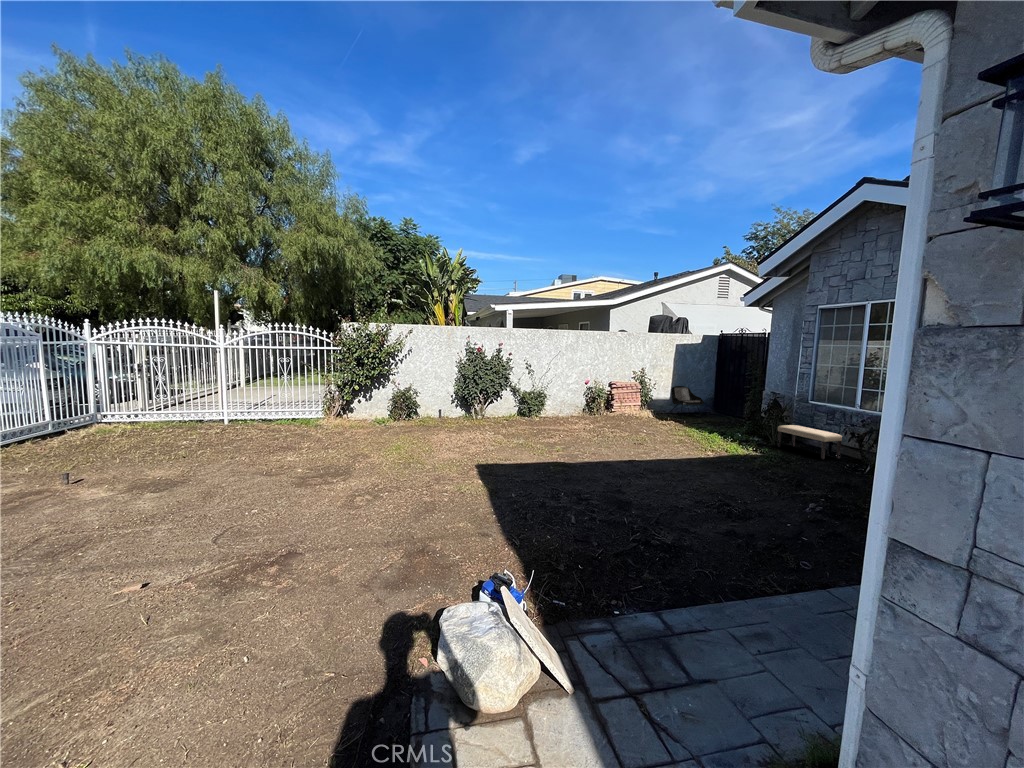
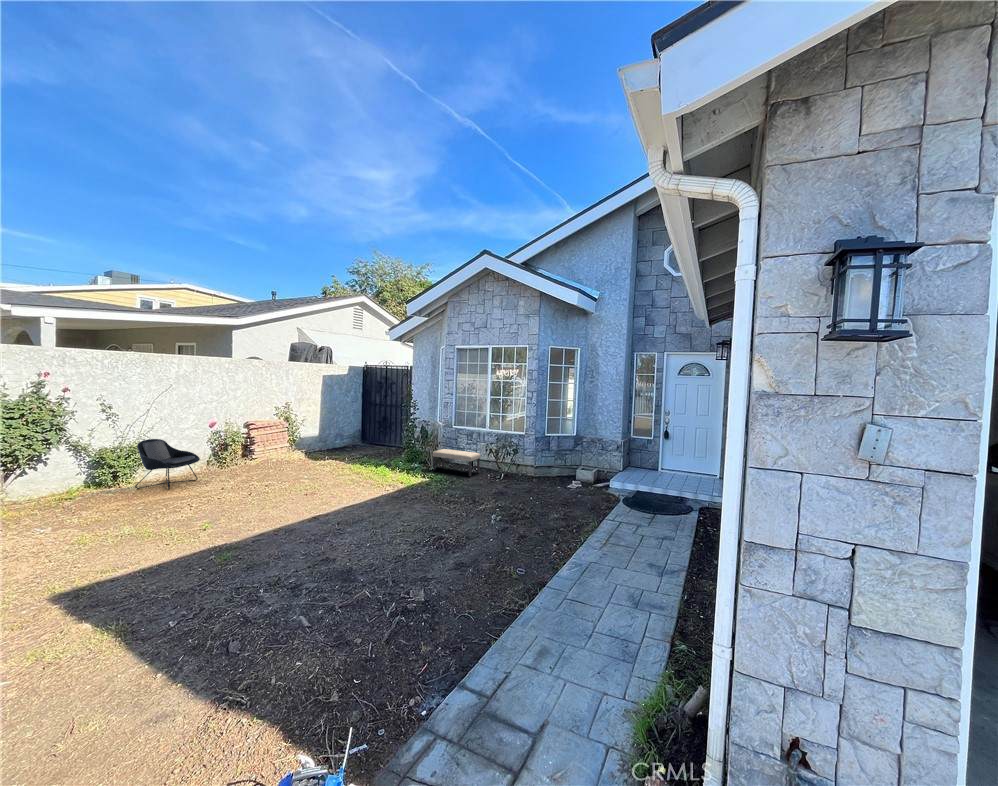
lounge chair: present [671,386,704,418] -> present [135,439,200,490]

